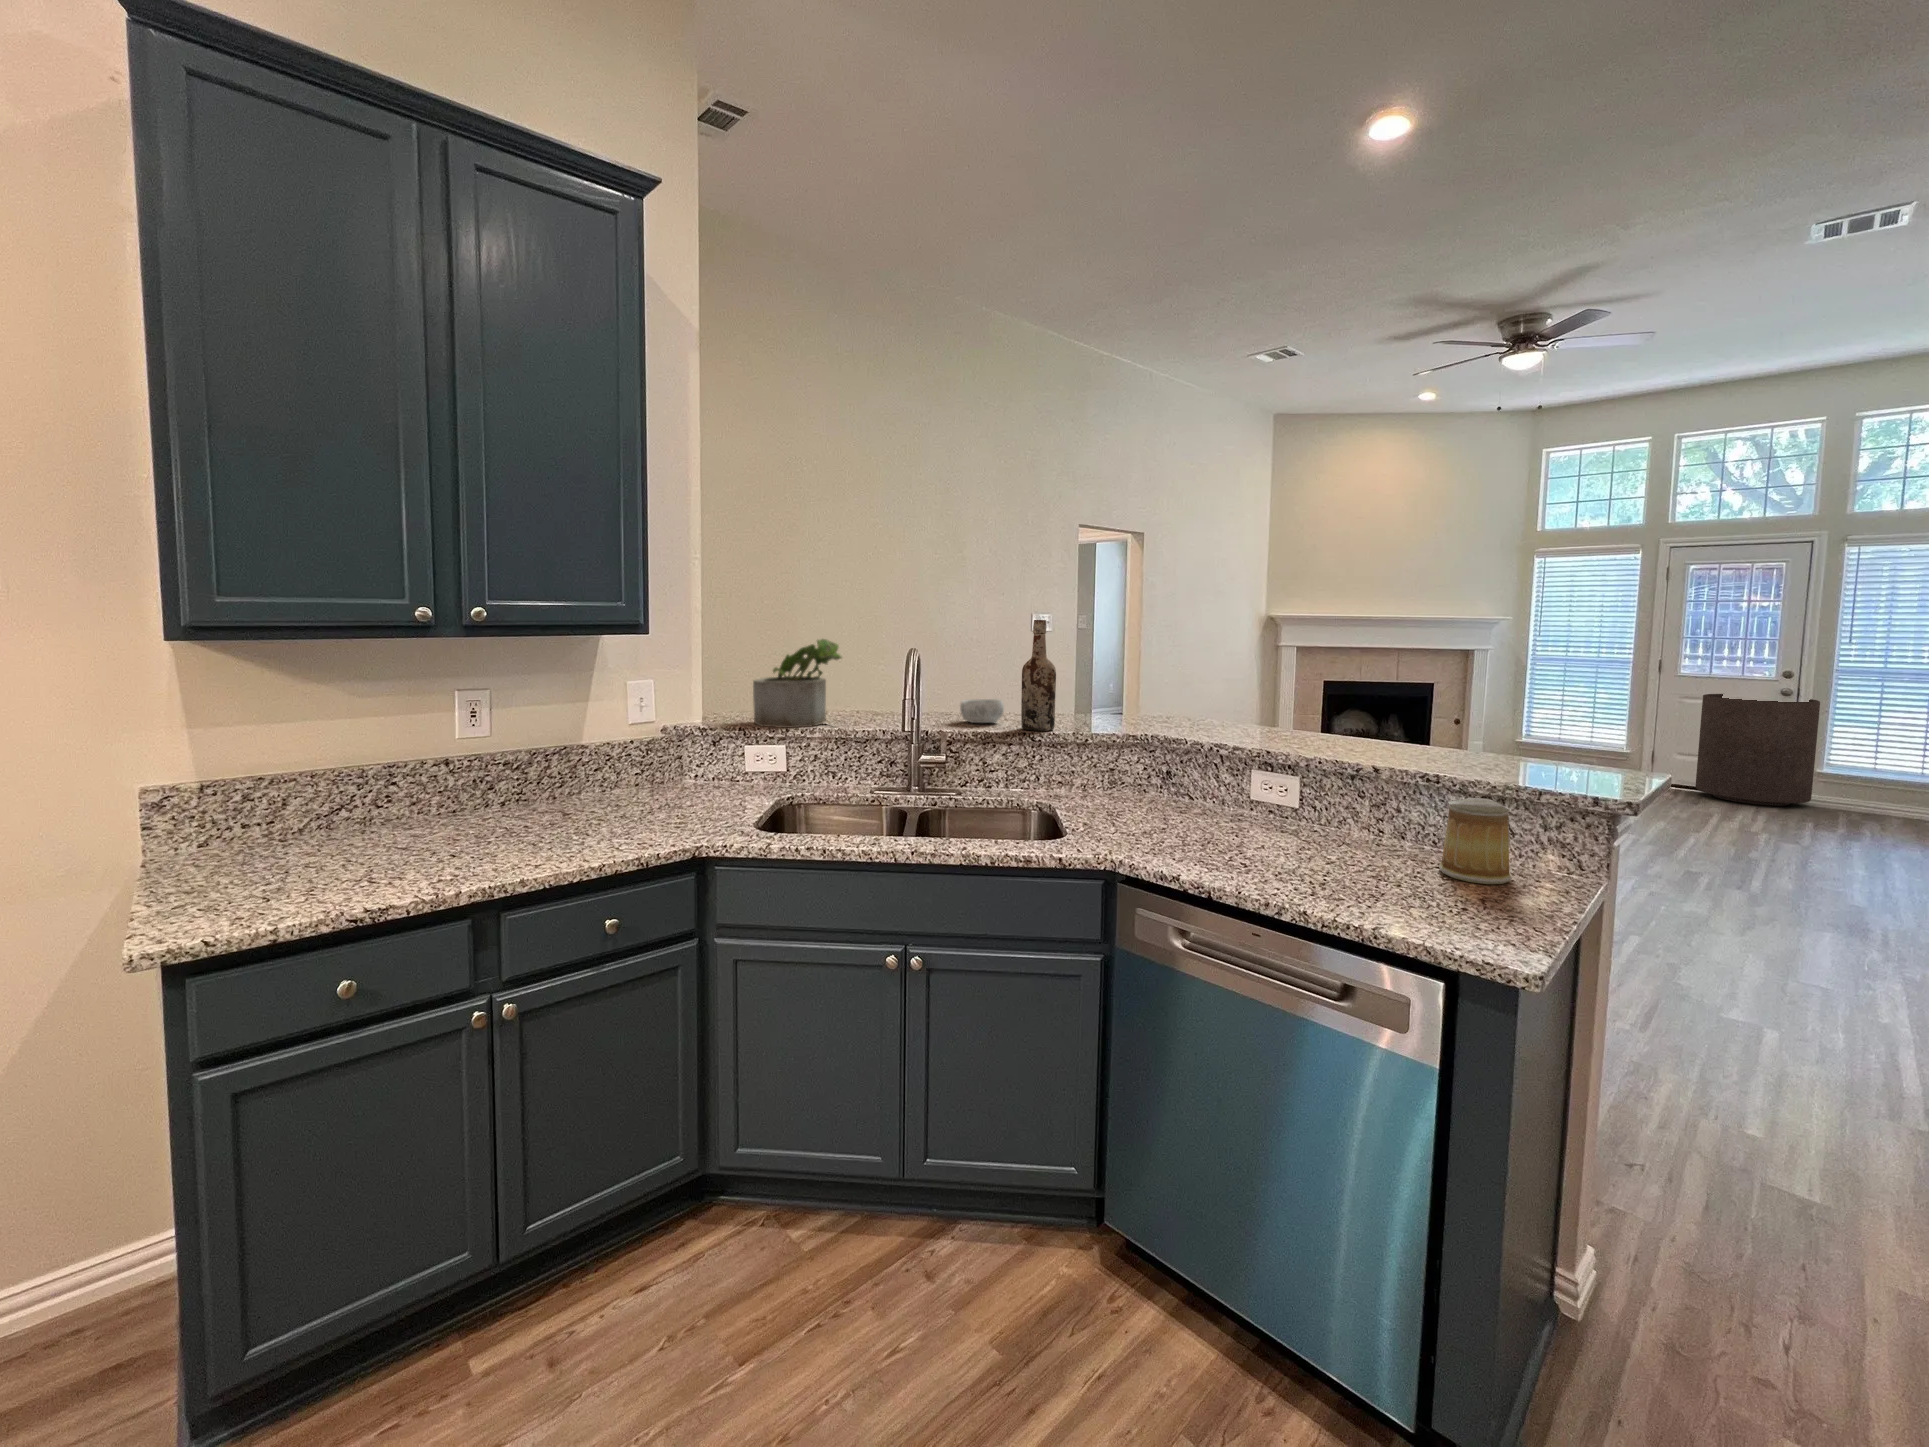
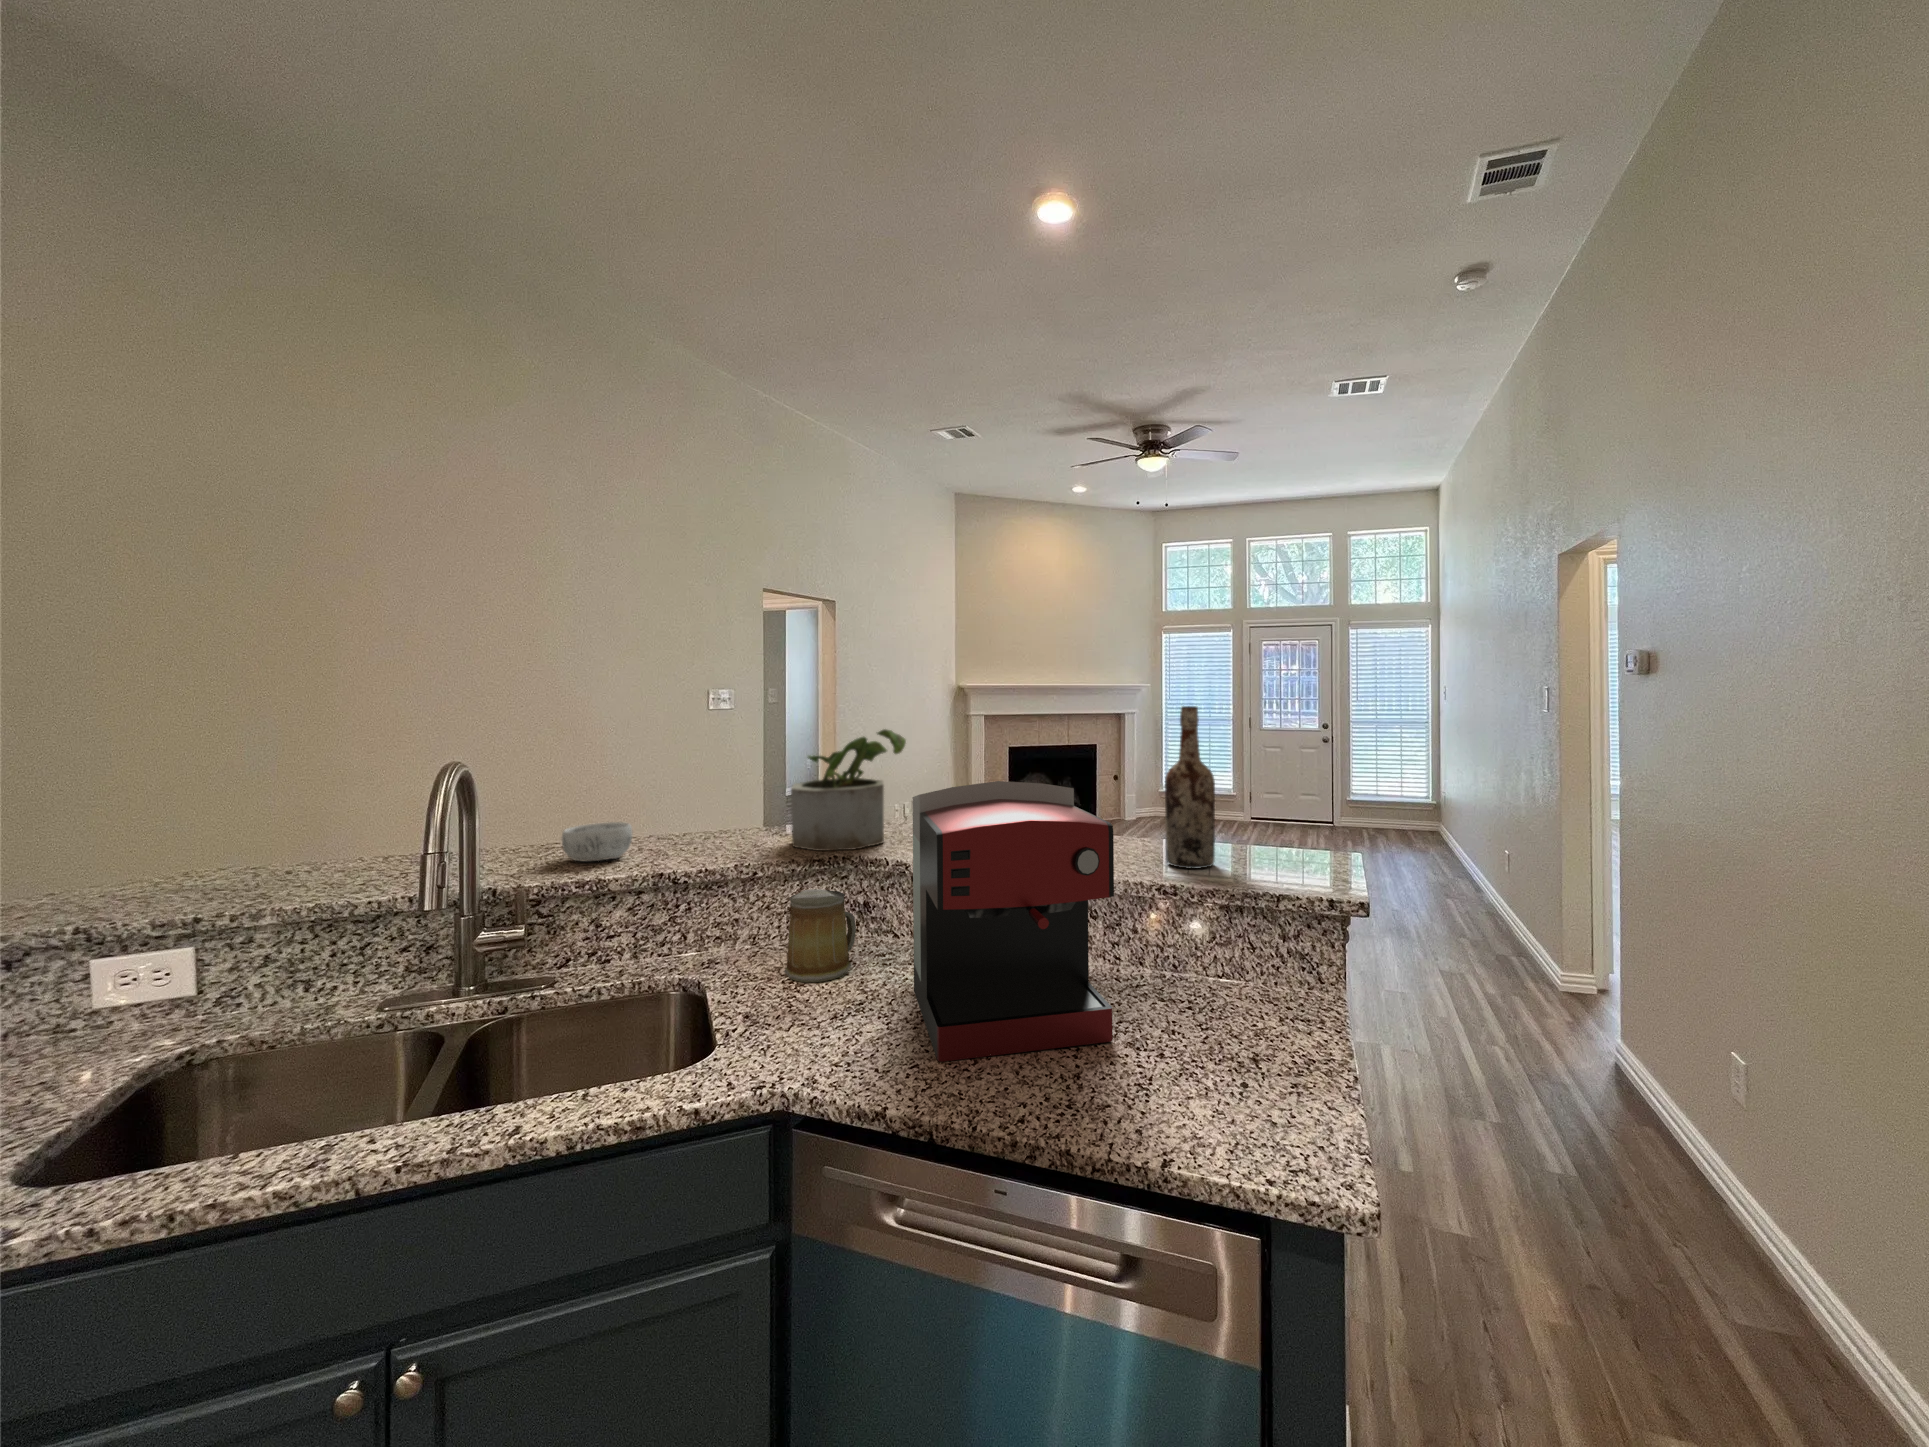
wine bottle: present [1021,620,1056,731] -> present [1165,706,1215,869]
potted plant: present [753,639,842,728] -> present [791,729,906,851]
coffee maker: none [1204,676,1368,873] -> present [912,781,1114,1062]
trash can: present [1695,694,1820,806] -> none [1282,746,1351,834]
mug: present [1439,798,1512,884] -> present [784,889,856,982]

